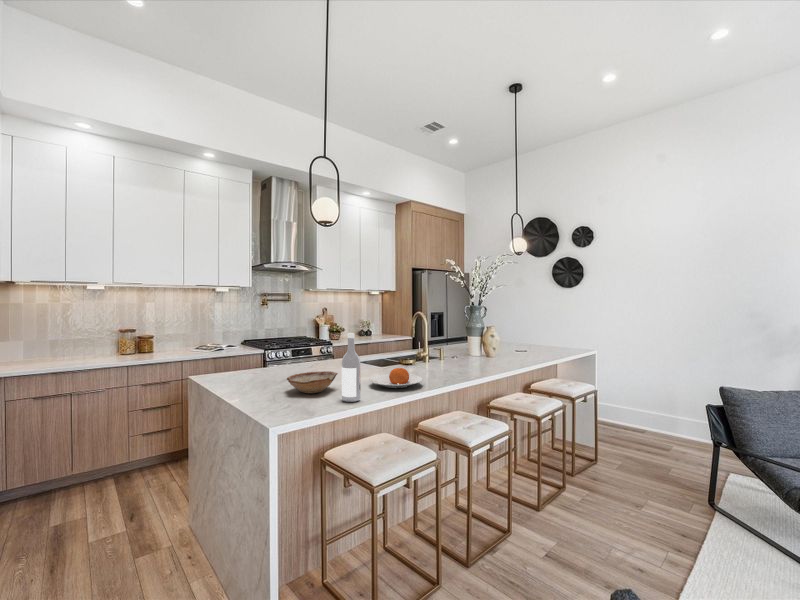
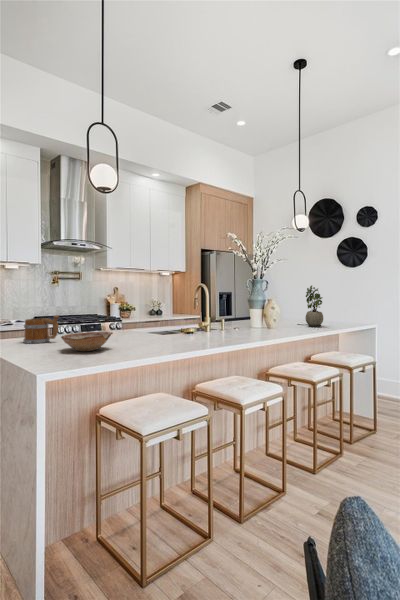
potted plant: none [524,312,543,355] -> present [306,285,323,327]
wine bottle: present [342,333,360,402] -> none [114,289,133,357]
mug: none [244,353,281,382] -> present [23,315,59,343]
plate: present [370,368,423,388] -> none [146,330,199,348]

